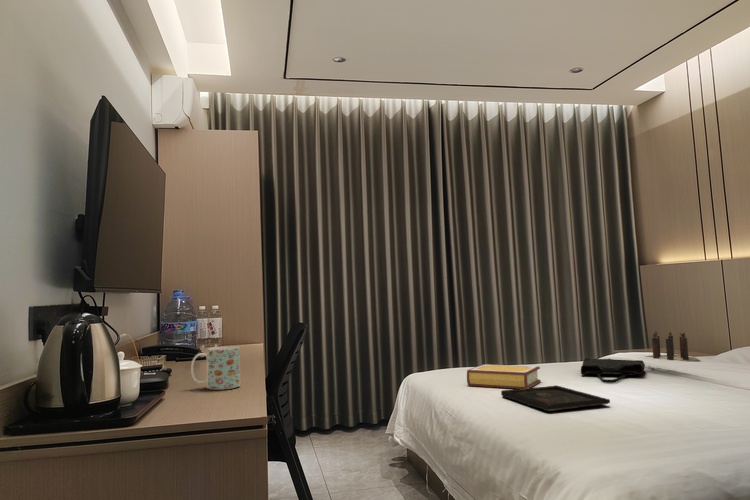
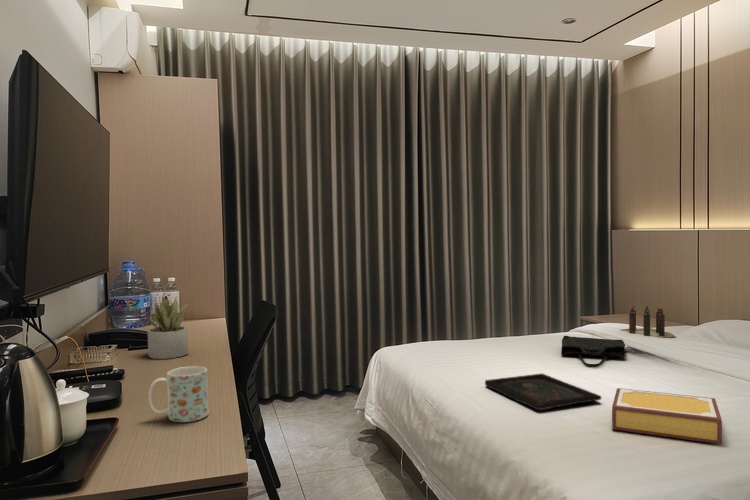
succulent plant: none [191,307,228,363] -> present [148,296,188,359]
book: present [467,364,541,389] -> present [612,388,722,444]

